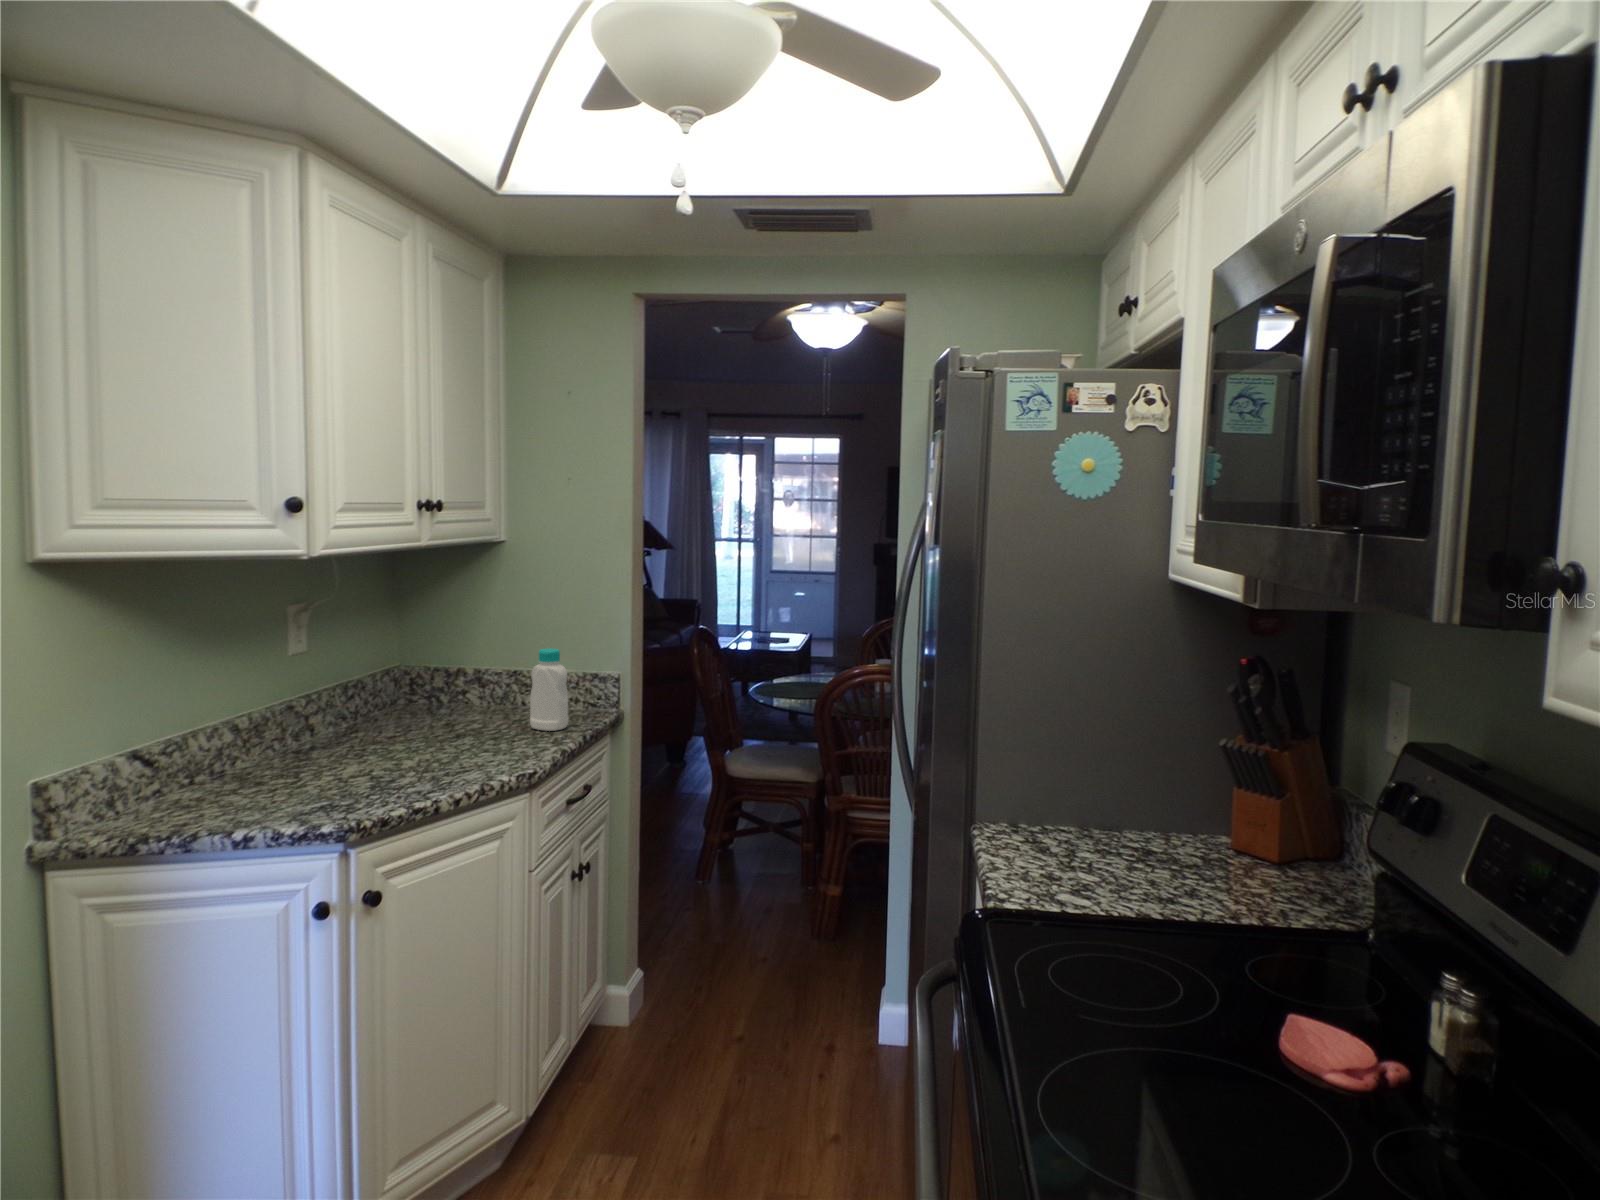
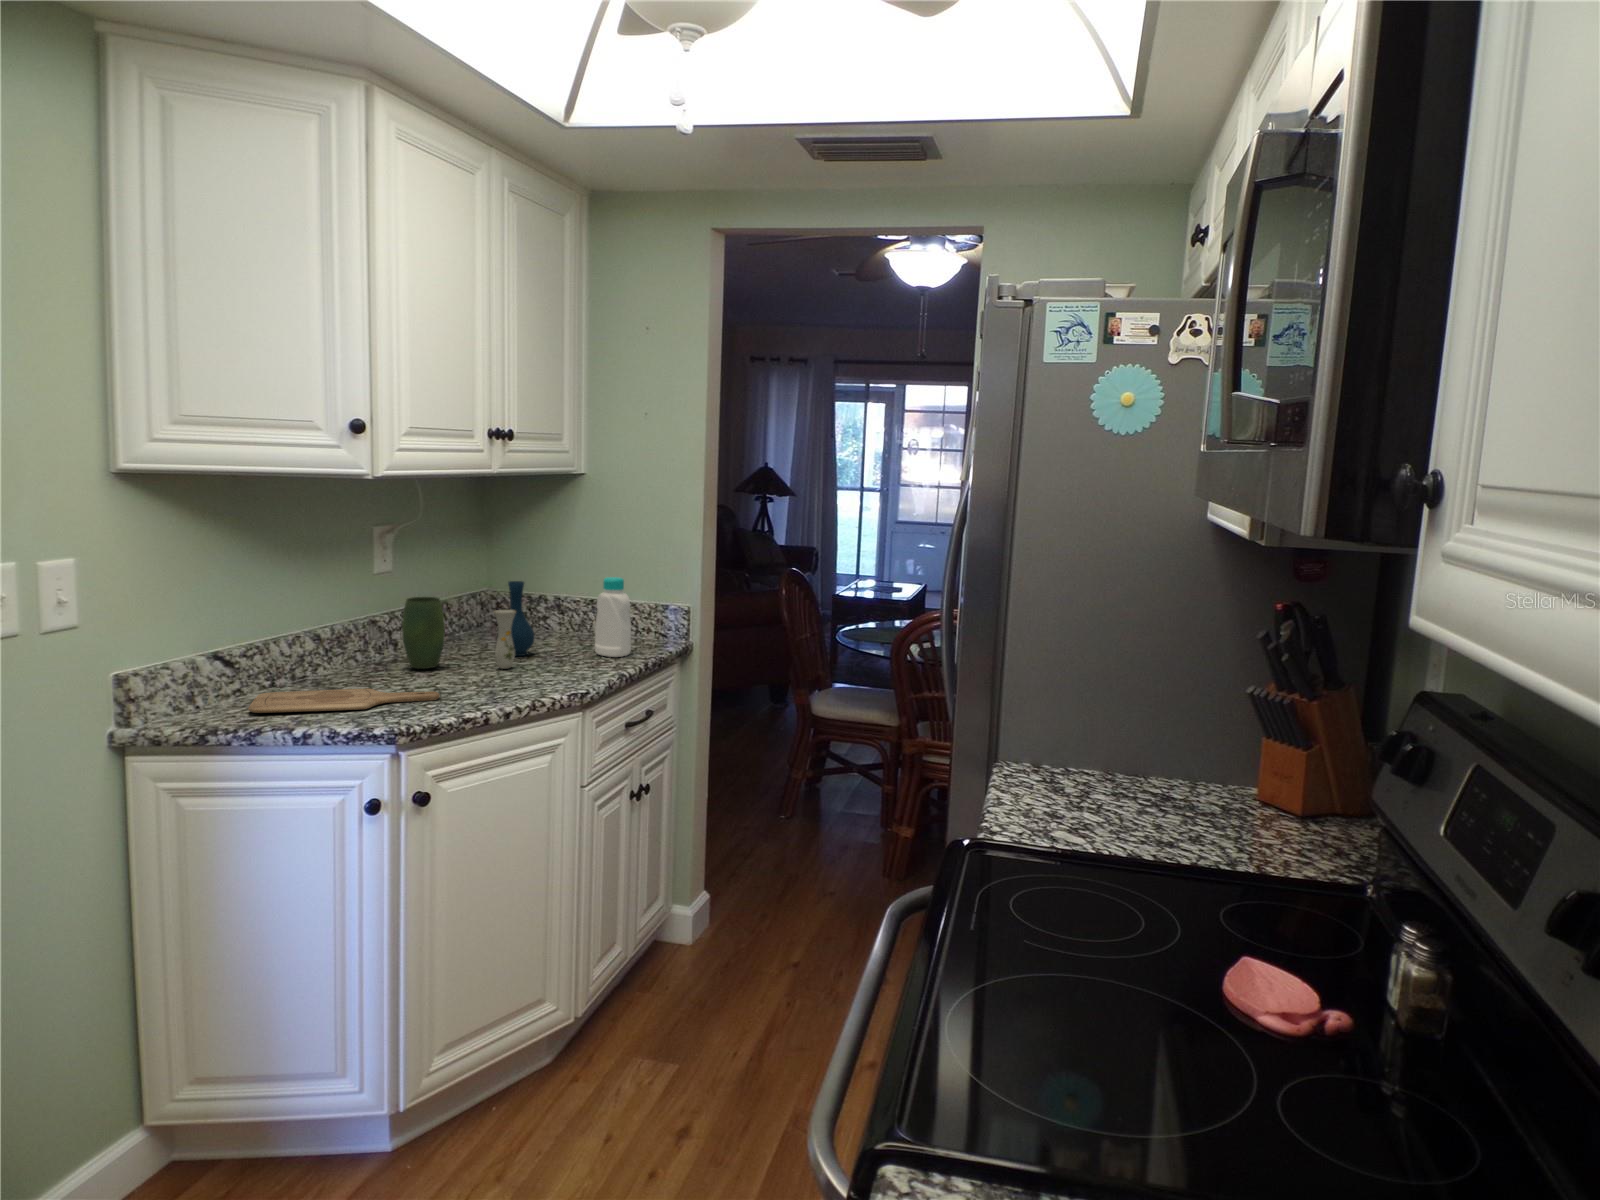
vase: none [329,656,466,755] -> present [402,581,535,669]
cutting board: none [174,781,385,817] -> present [248,688,440,713]

